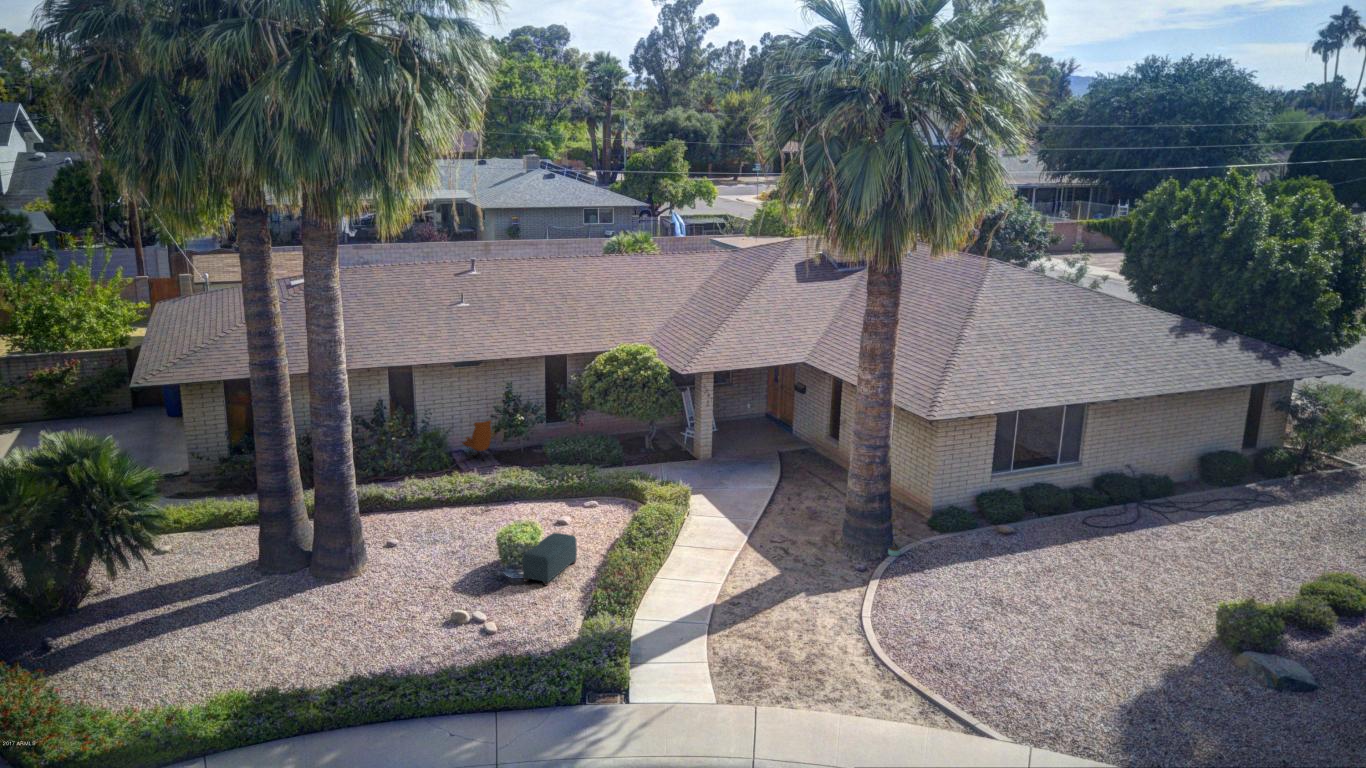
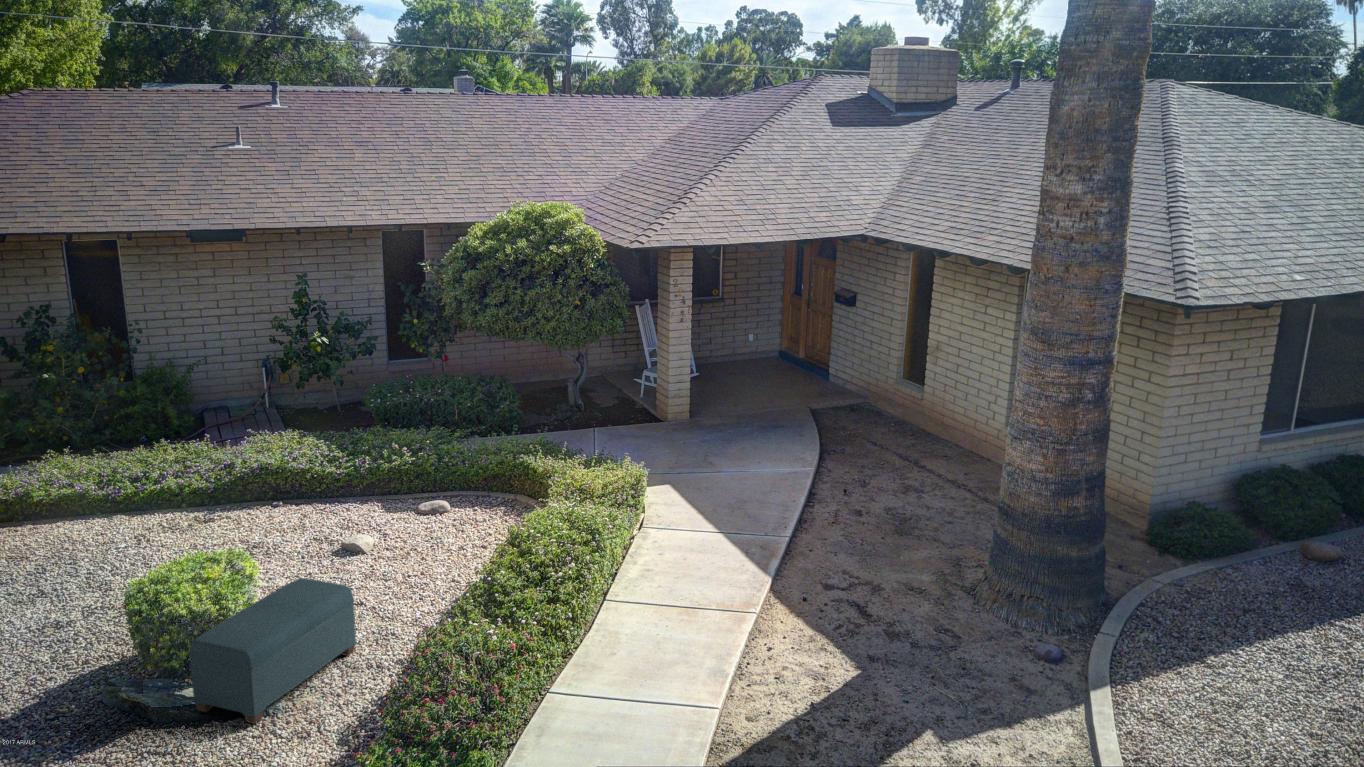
lounge chair: present [462,420,491,460] -> none [212,347,269,426]
potted plant: present [888,519,905,556] -> none [1100,535,1146,622]

